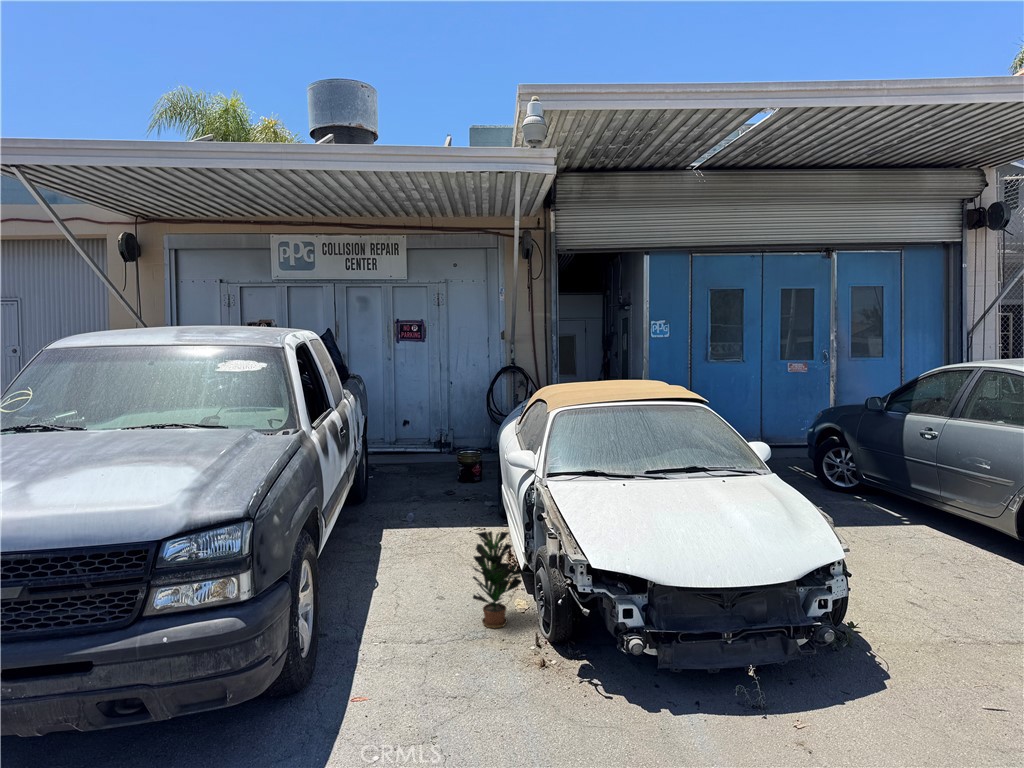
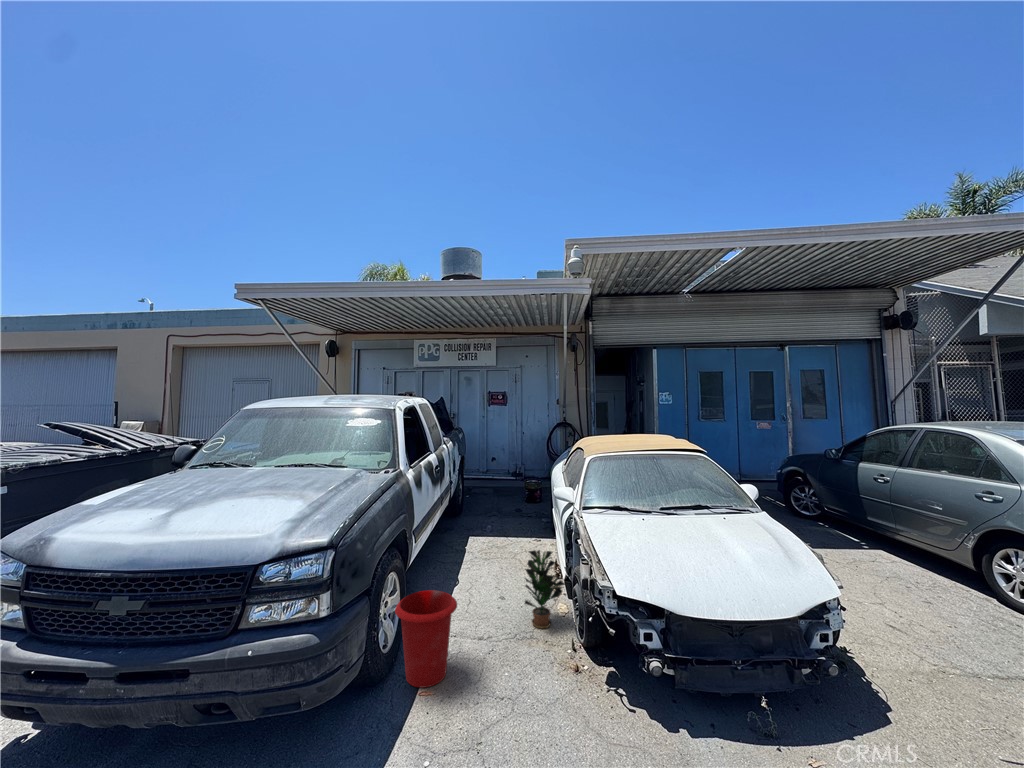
waste bin: none [309,583,390,698] -> present [395,590,457,688]

